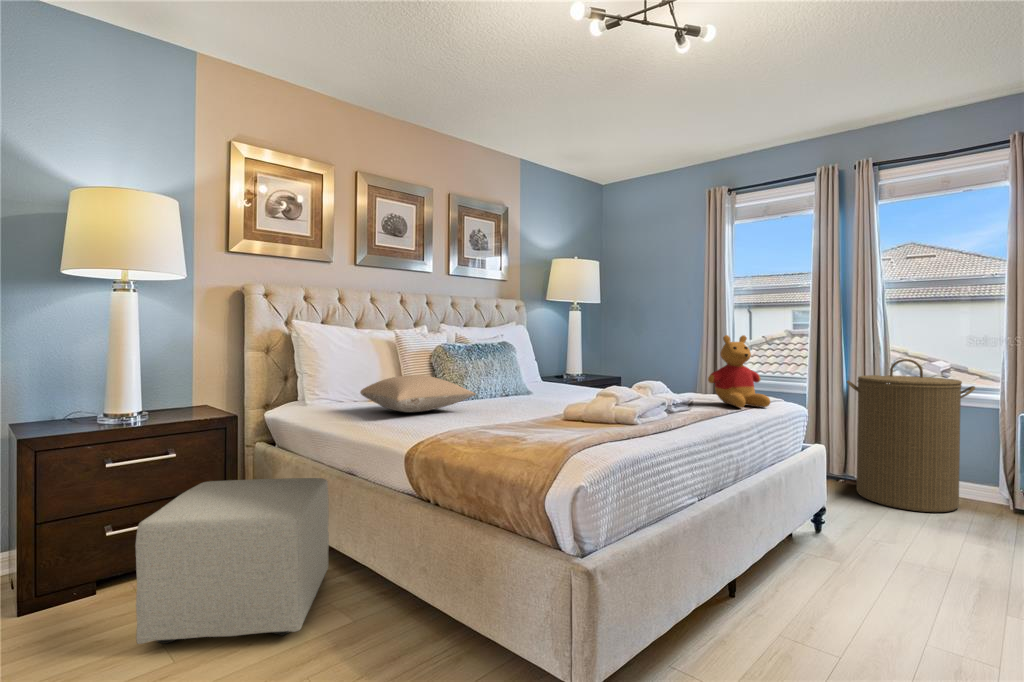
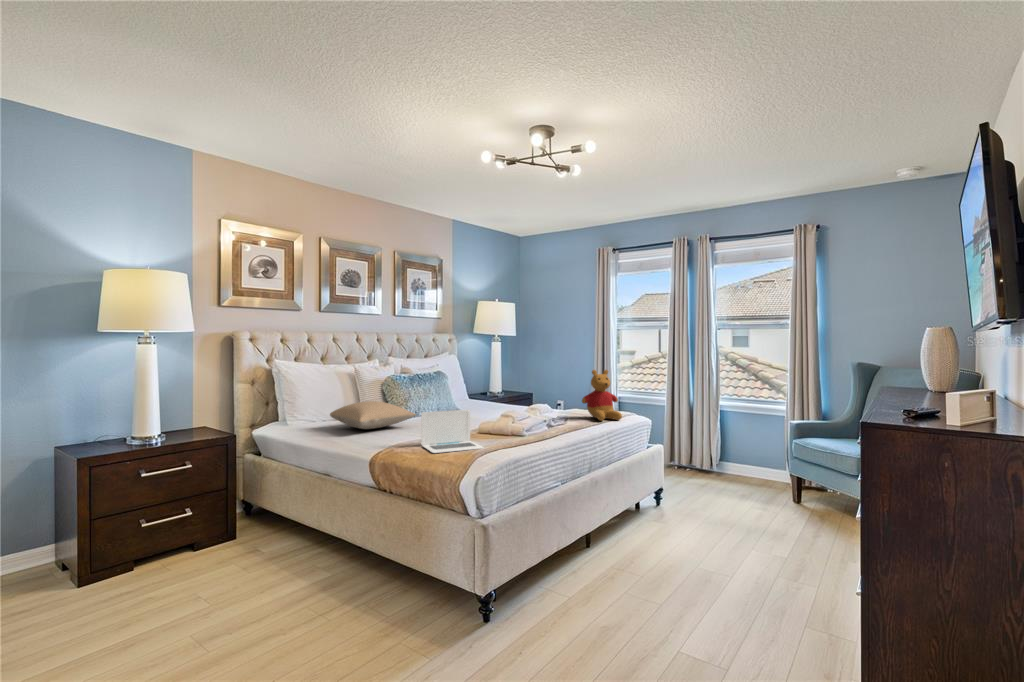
laundry hamper: present [847,359,975,512] -> none [689,381,768,489]
laptop: none [483,384,579,446] -> present [421,410,483,453]
ottoman: present [135,478,329,644] -> none [181,479,309,595]

